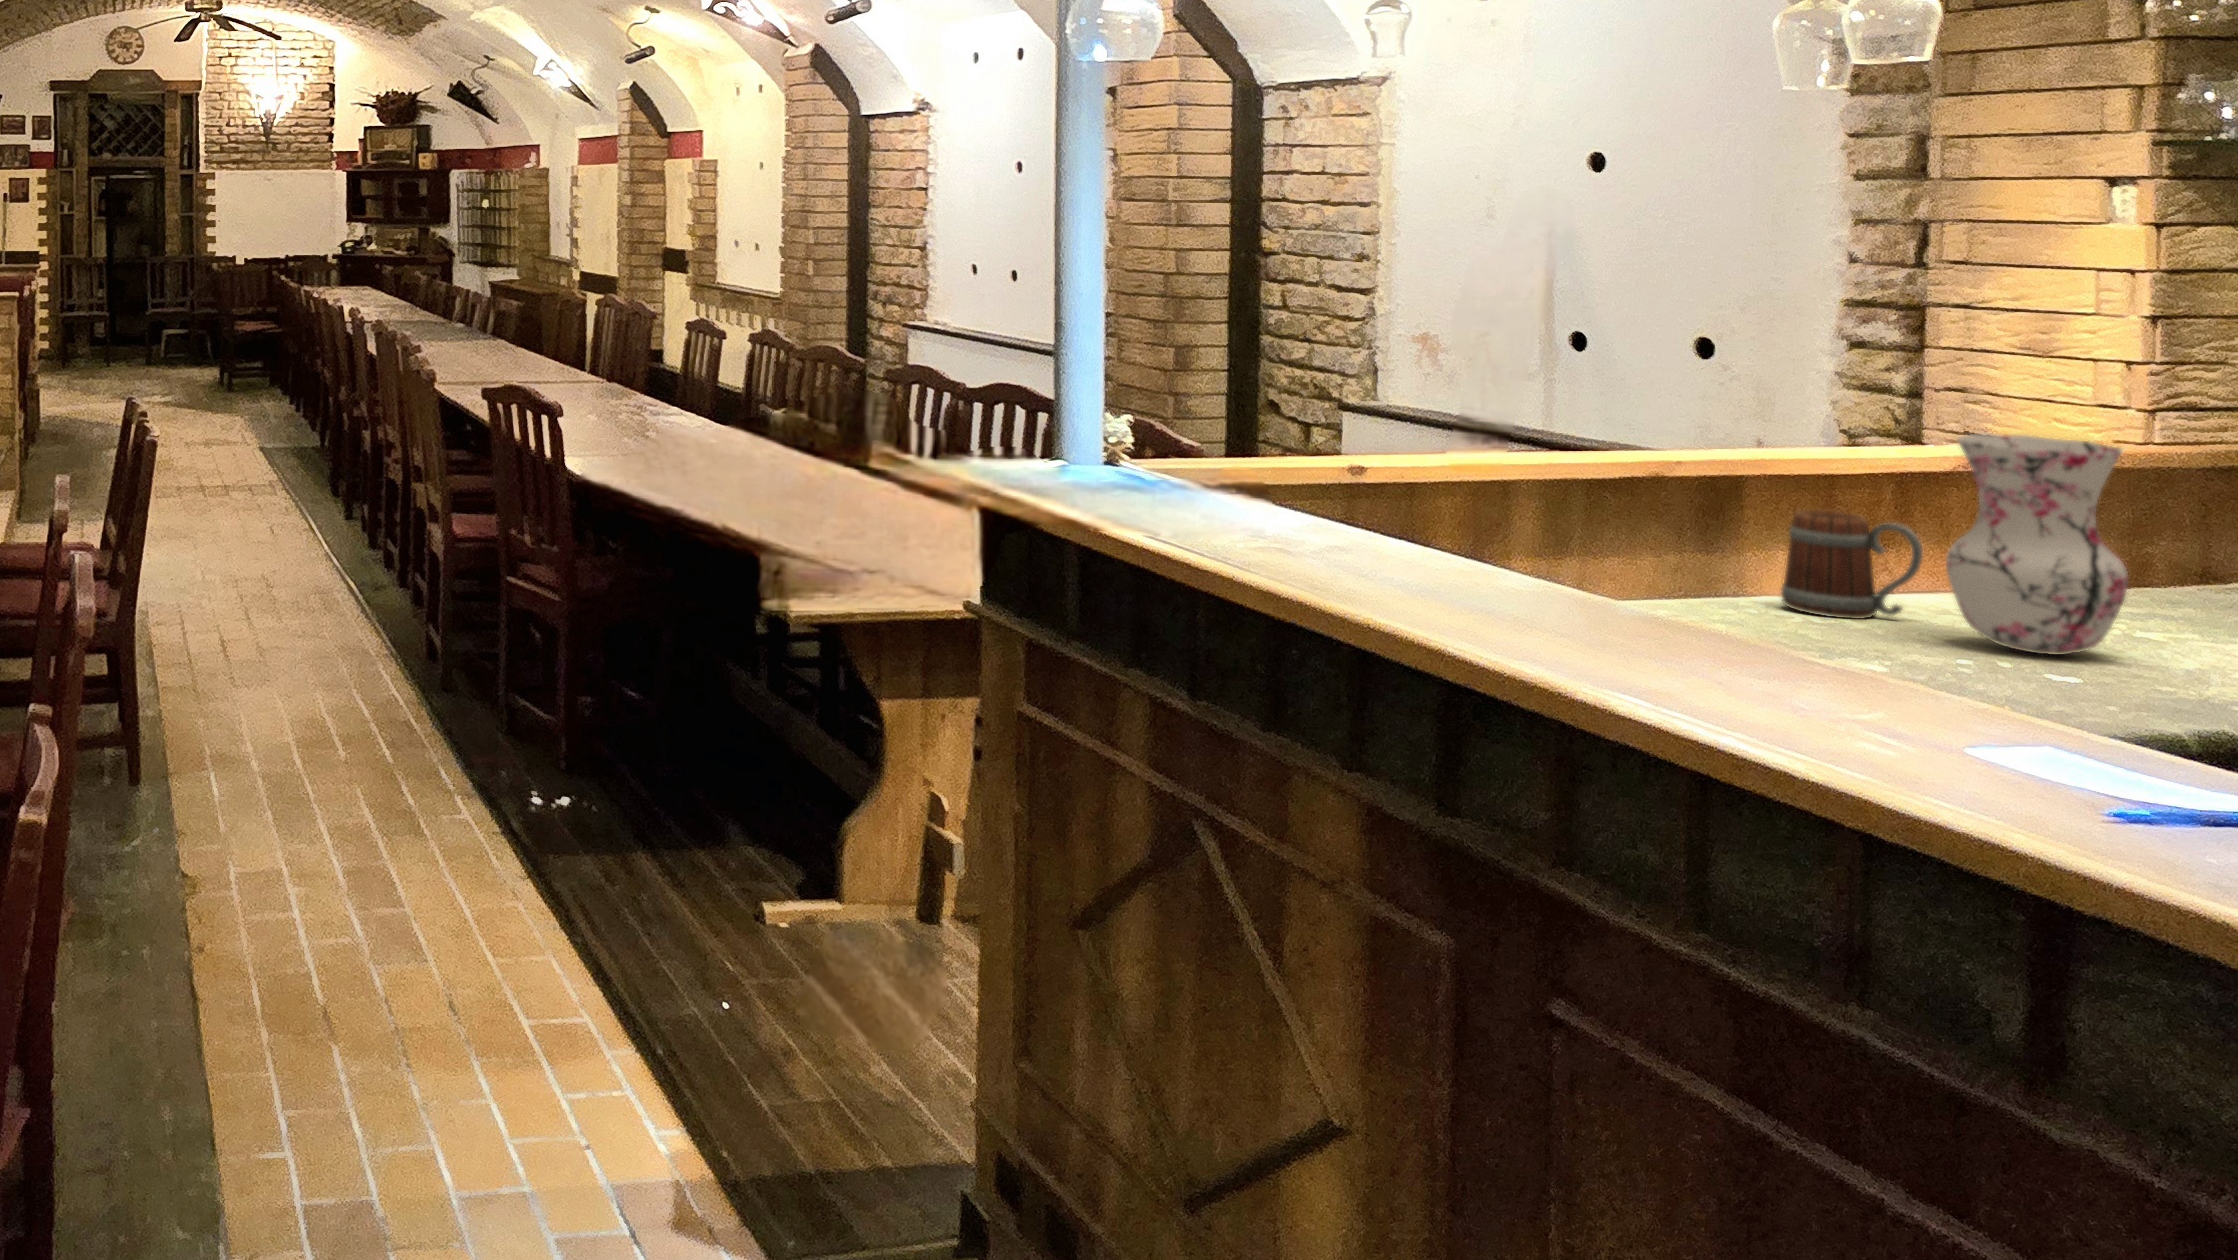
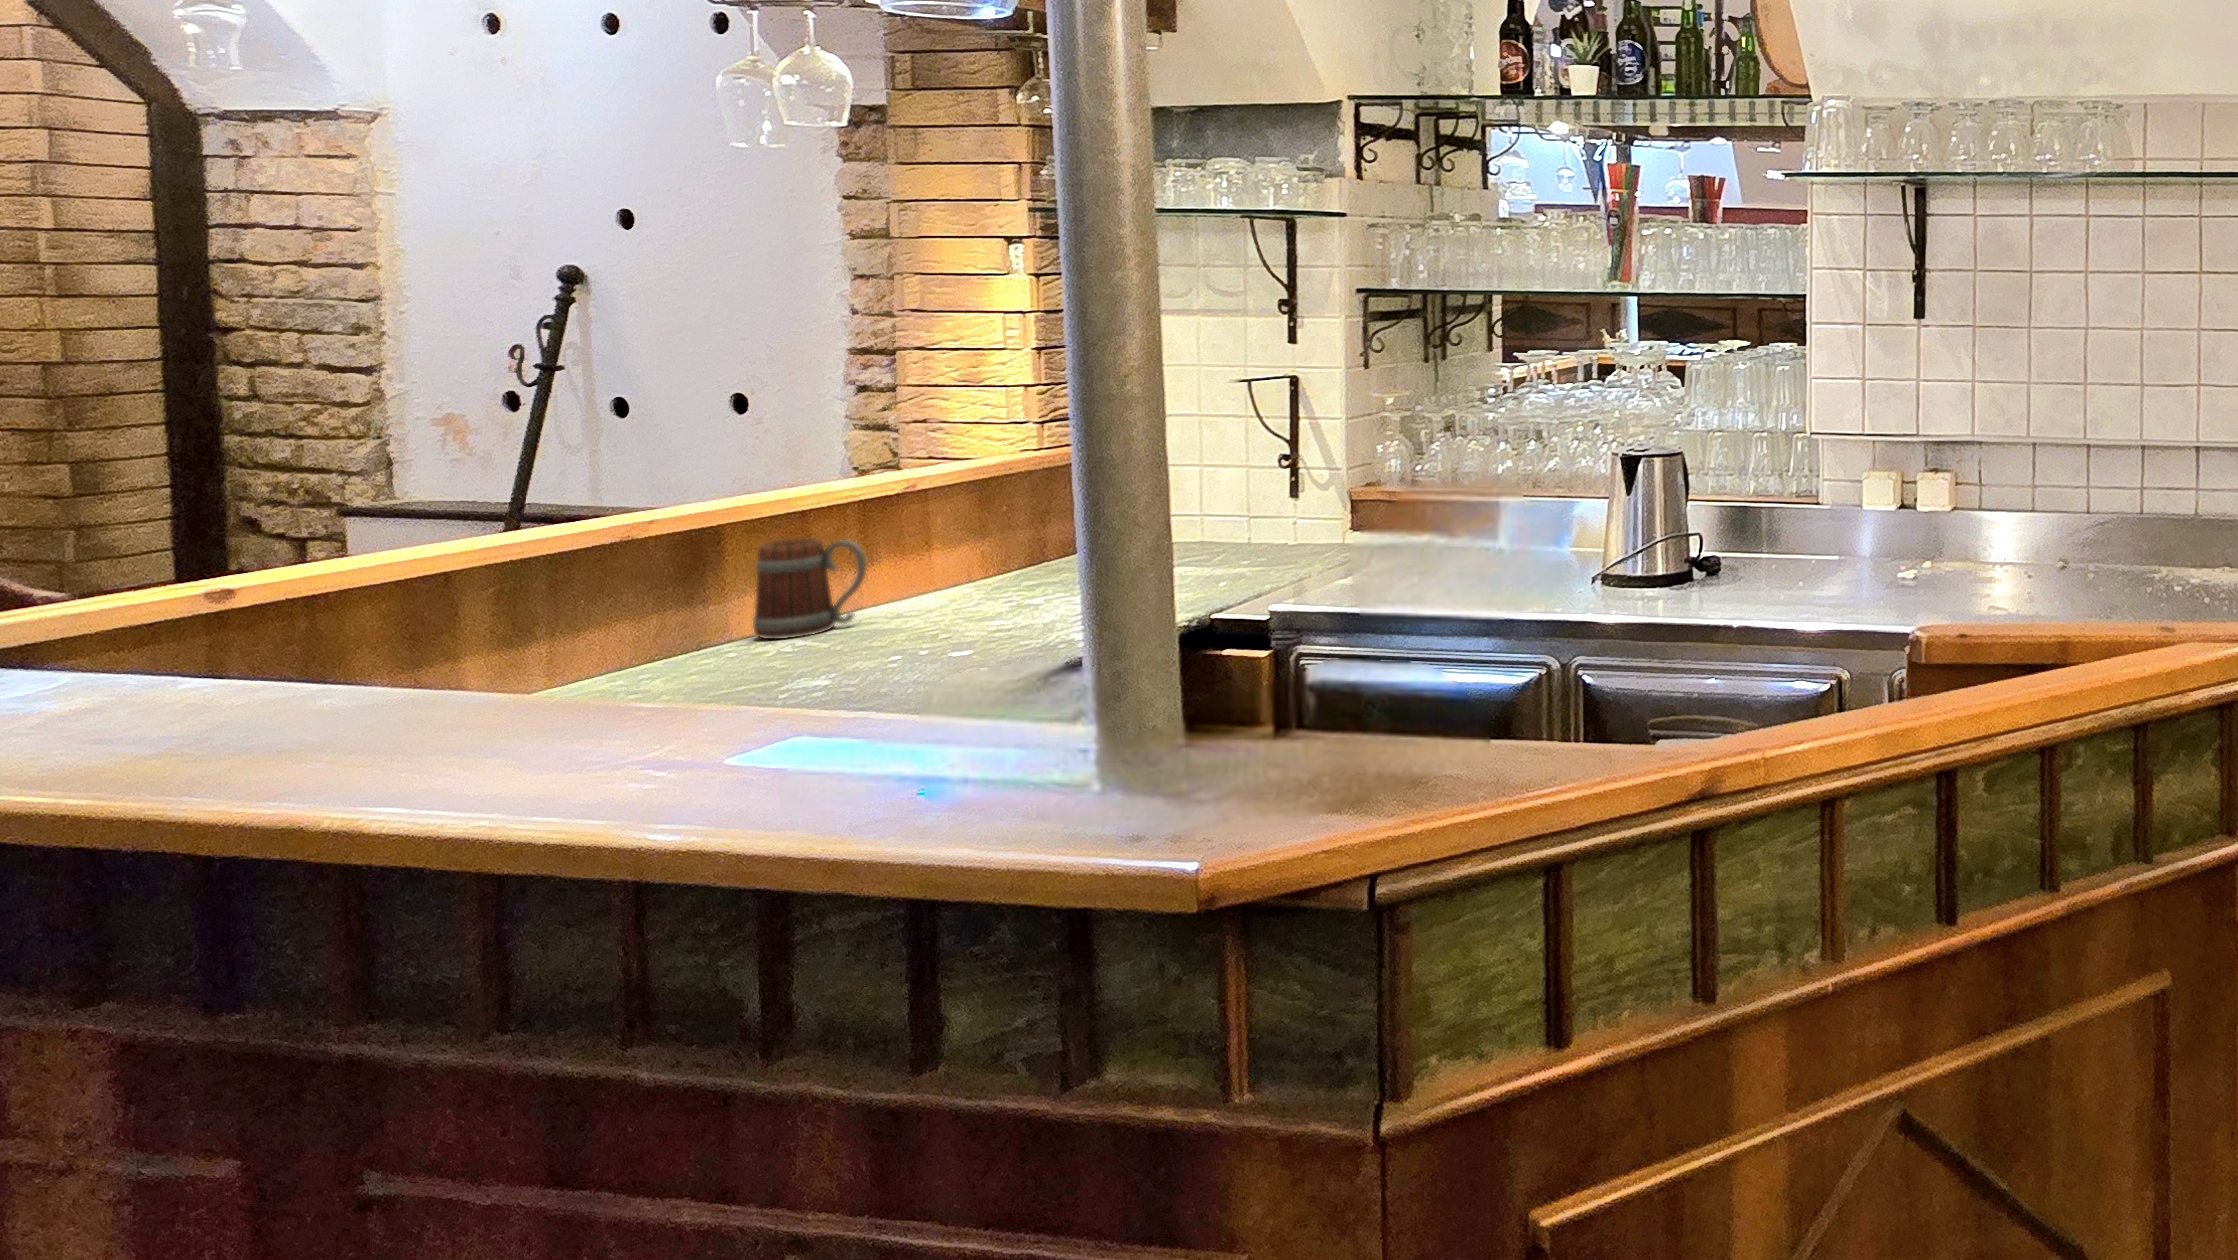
vase: present [1946,434,2128,655] -> none [873,446,1000,630]

